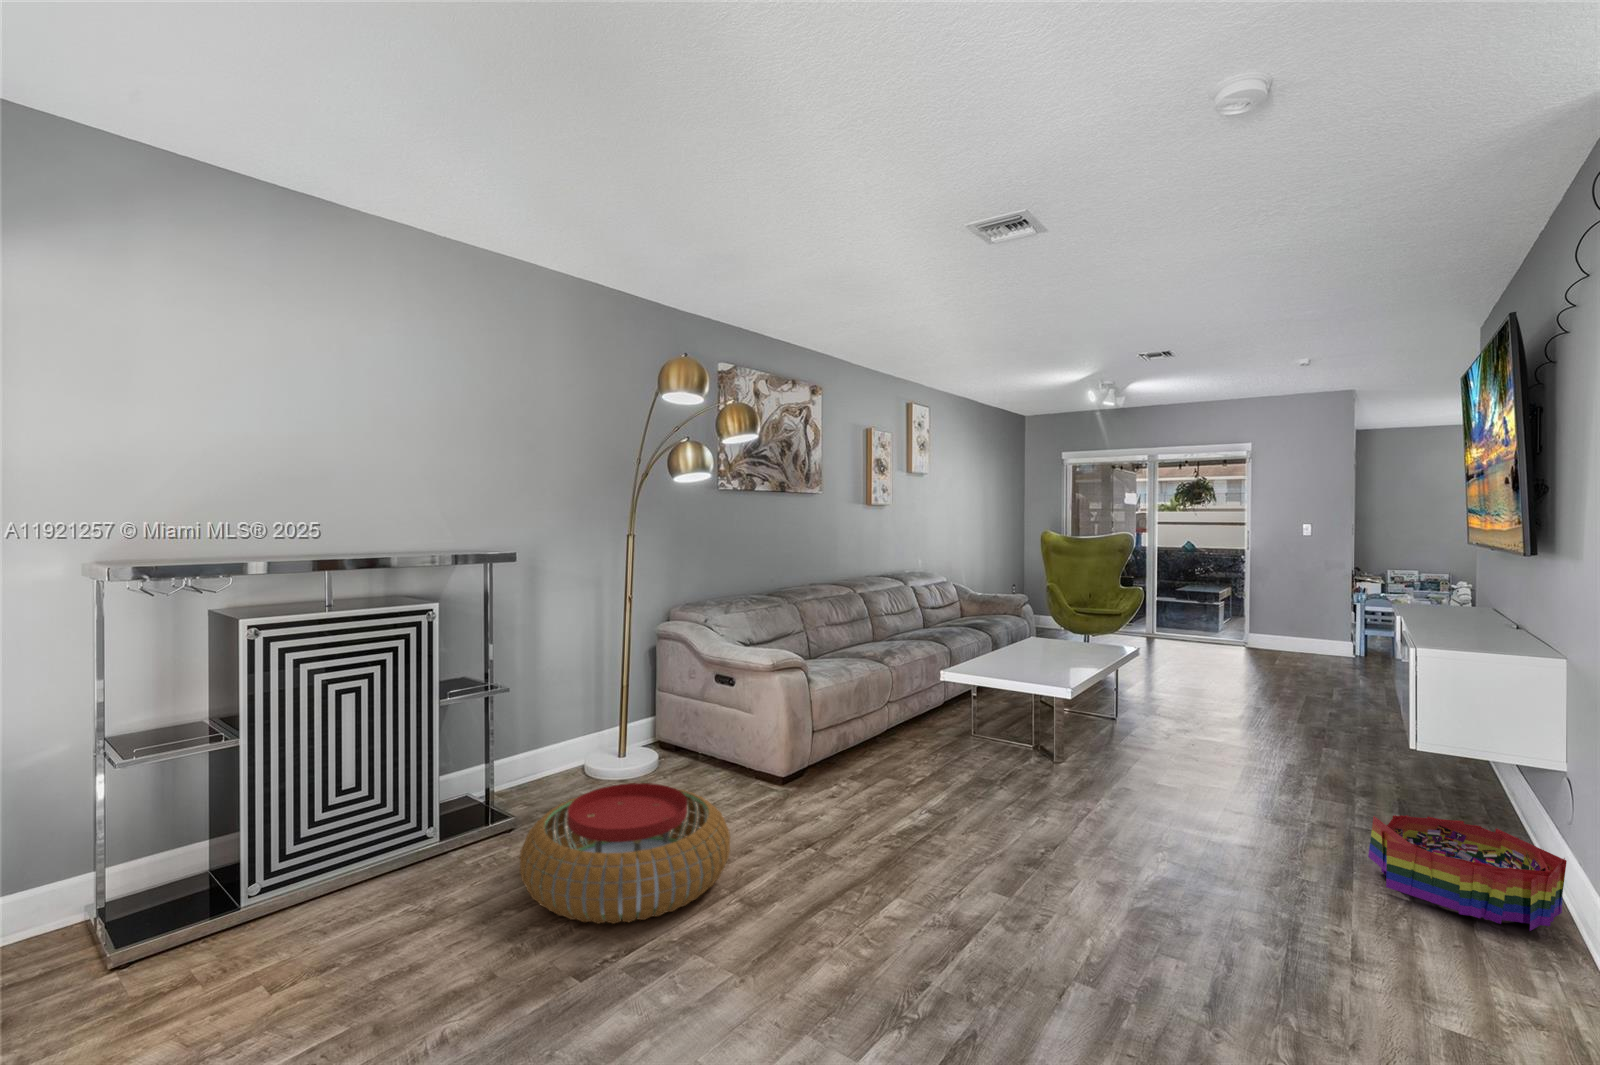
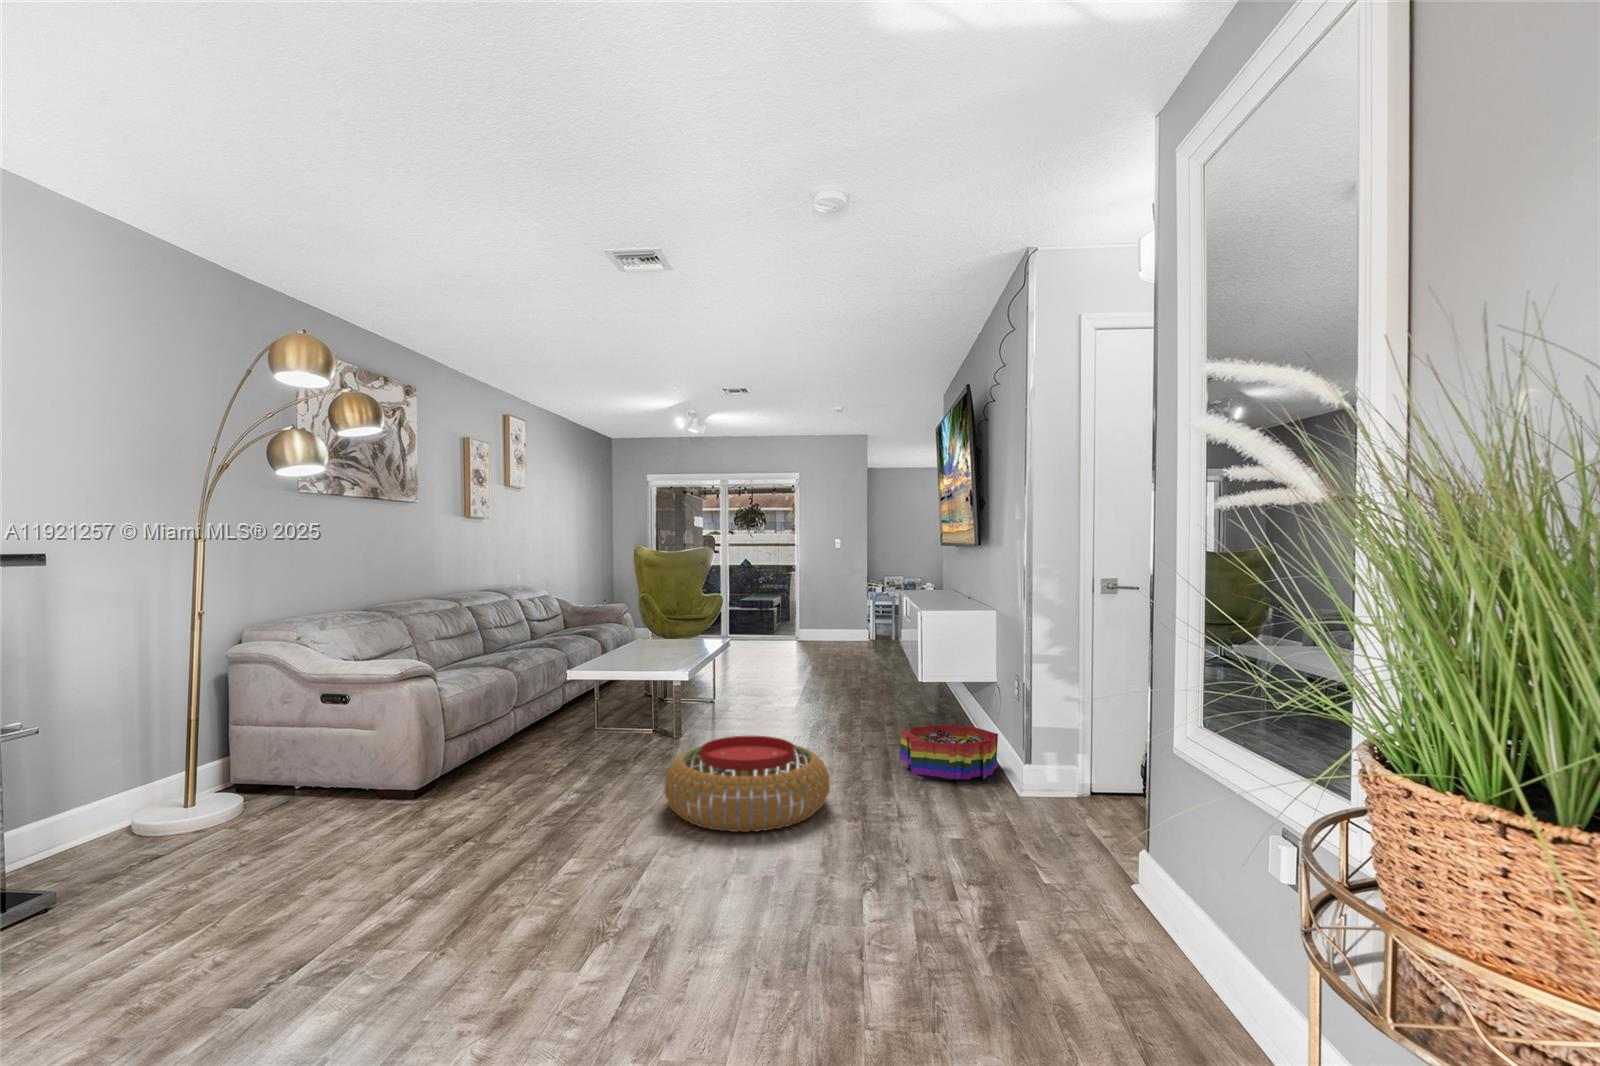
pouf: present [520,783,730,924] -> present [664,736,830,832]

